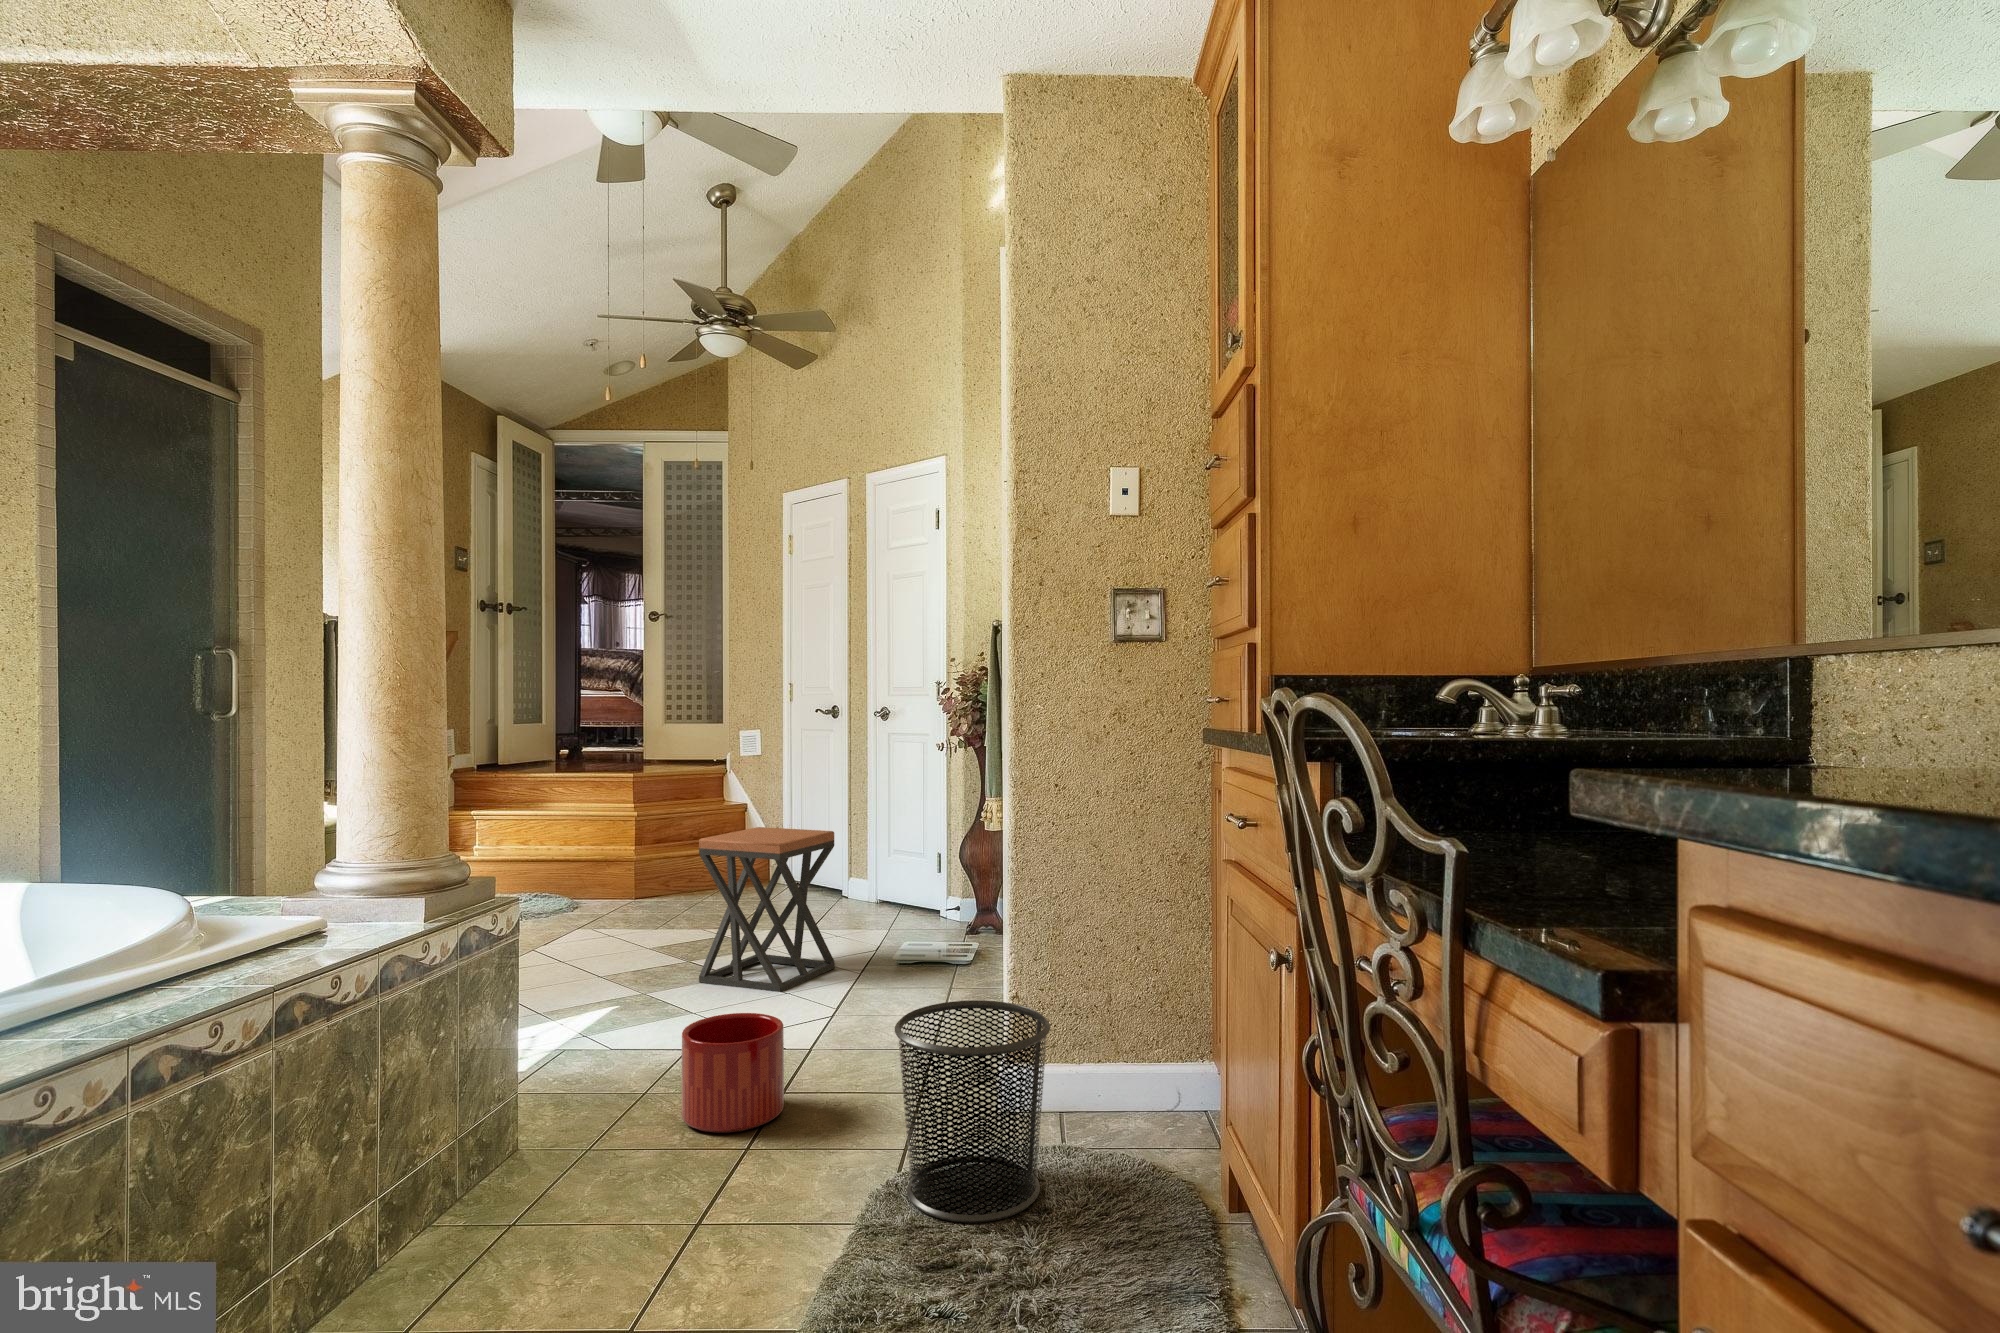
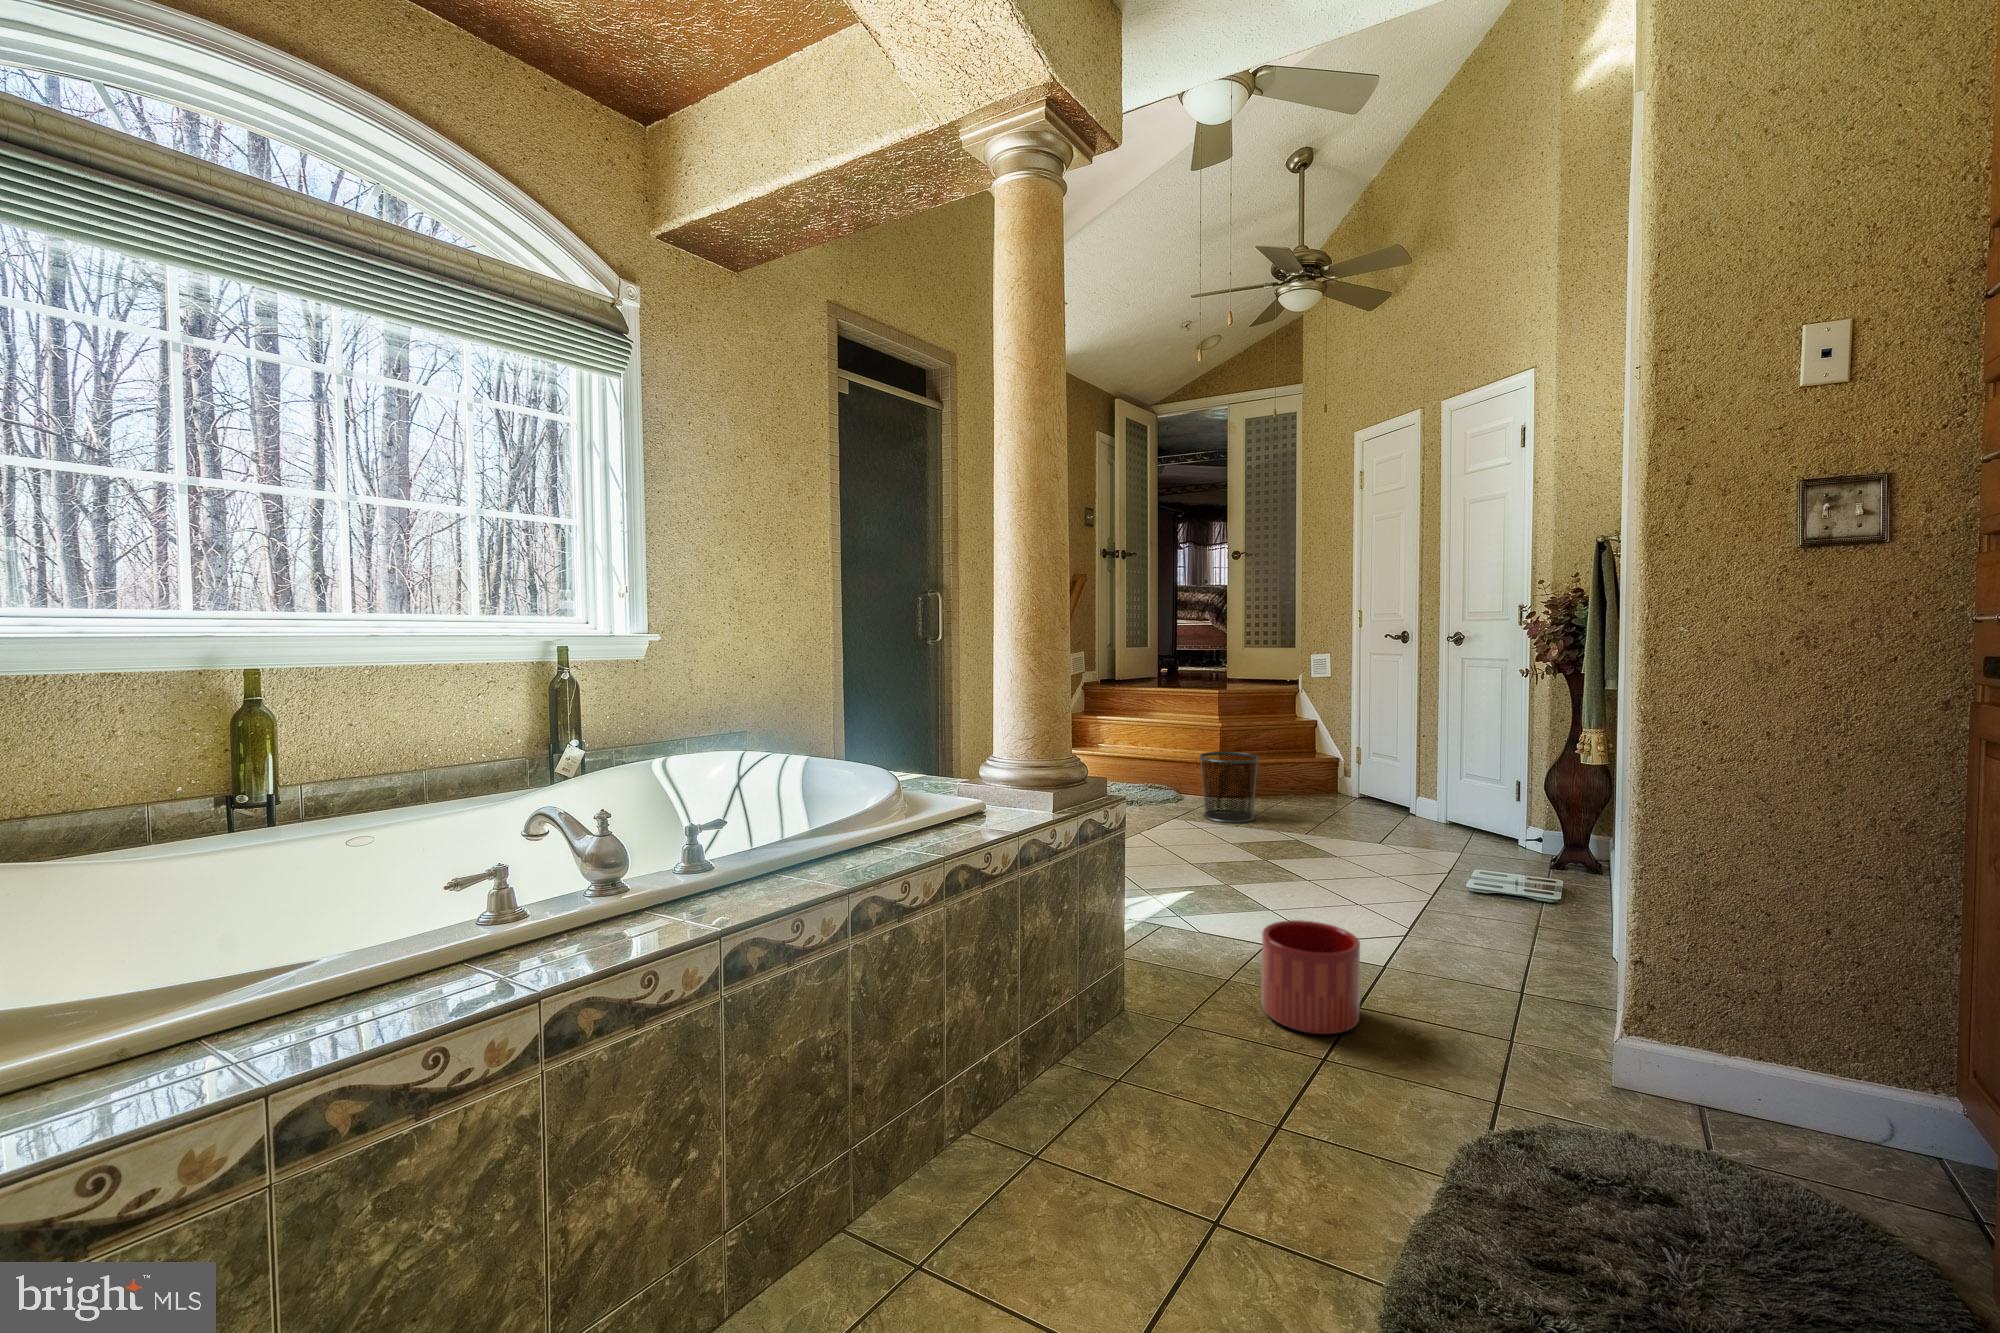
stool: present [699,827,835,992] -> none [1275,743,1406,897]
waste bin: present [895,1000,1050,1223] -> present [1199,752,1259,823]

